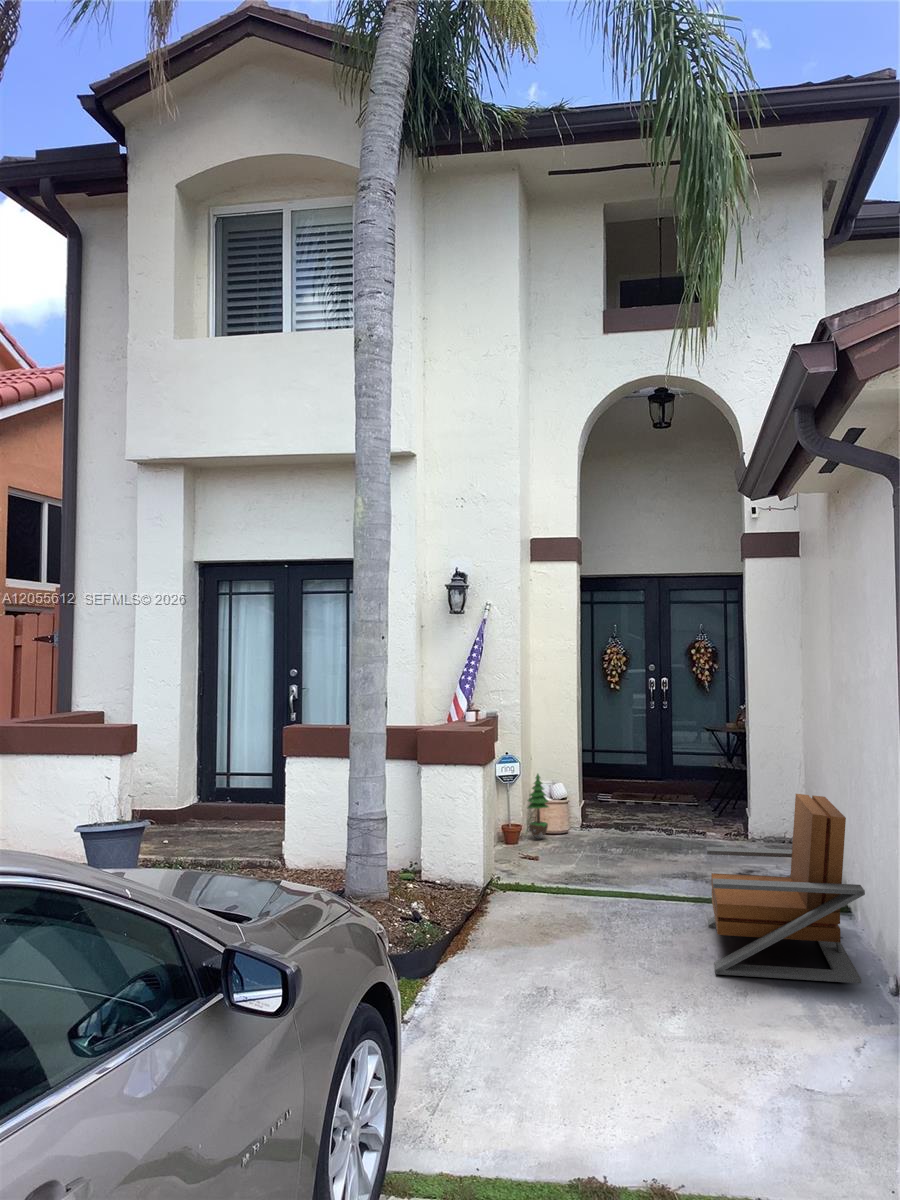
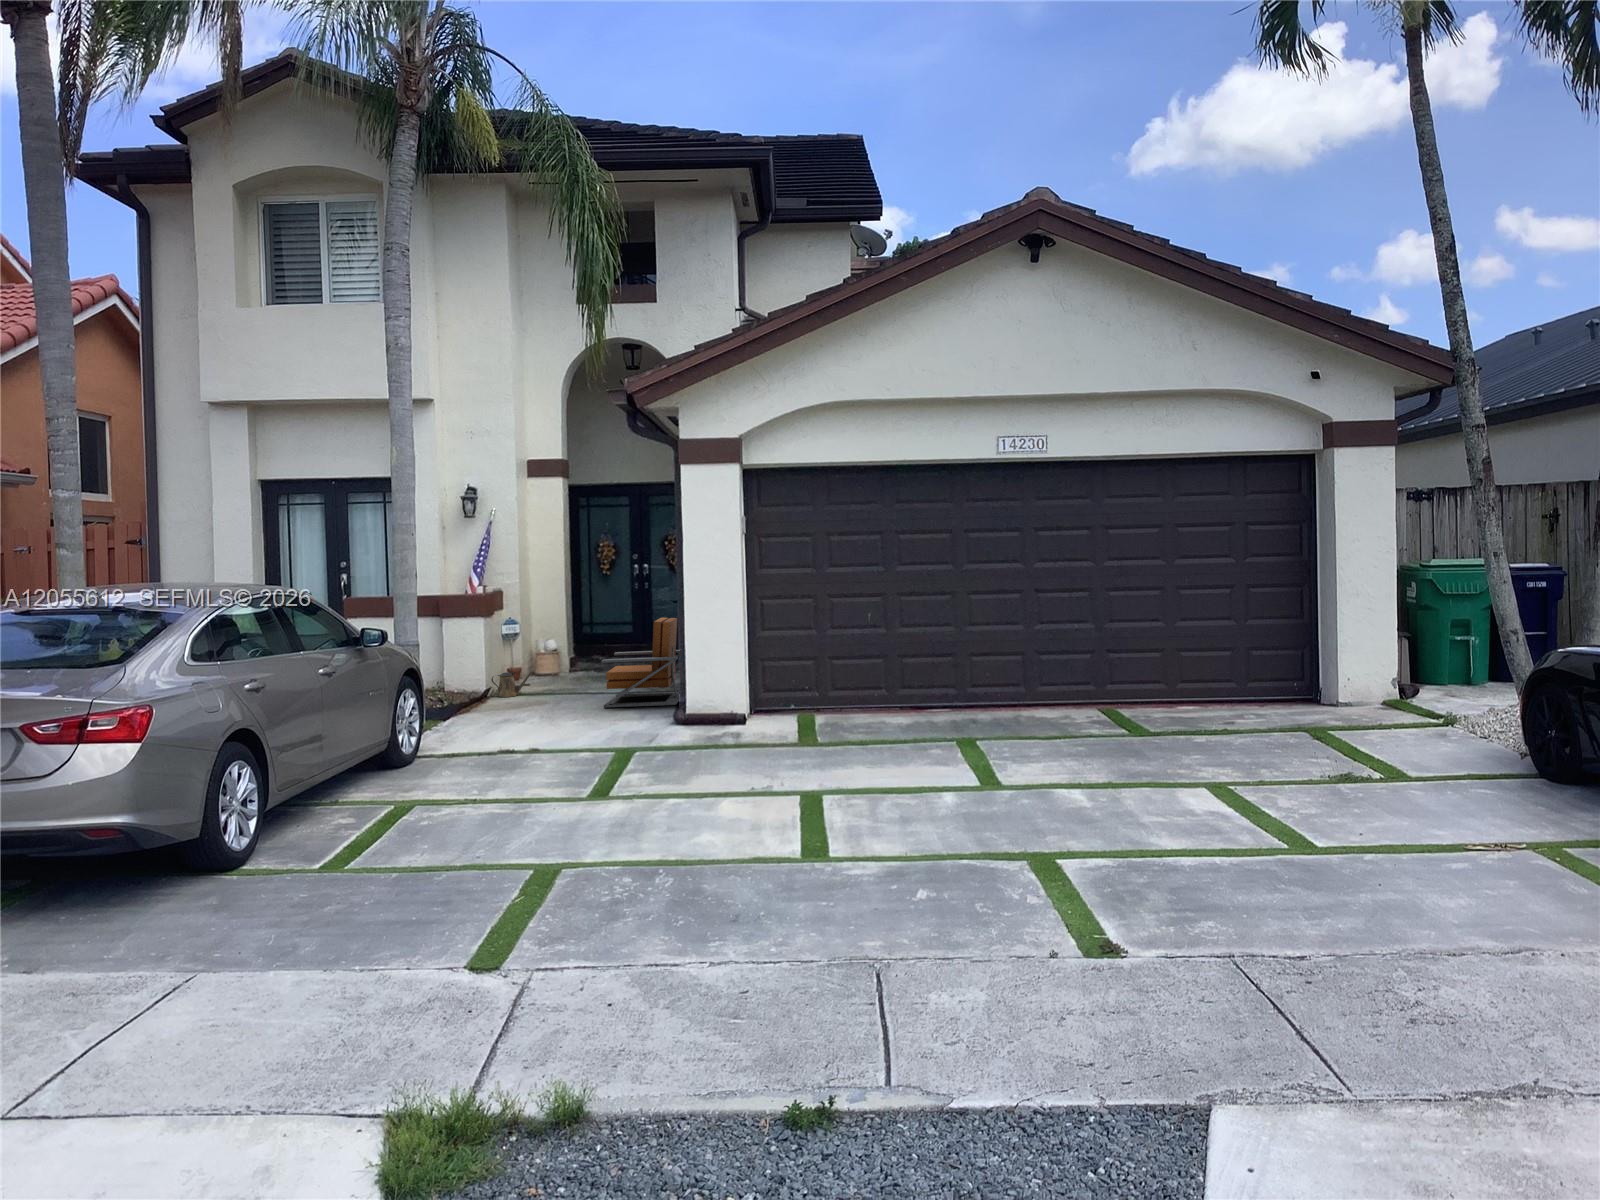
potted tree: present [527,774,549,839] -> none [525,629,542,676]
watering can: none [492,858,563,902] -> present [491,669,535,697]

